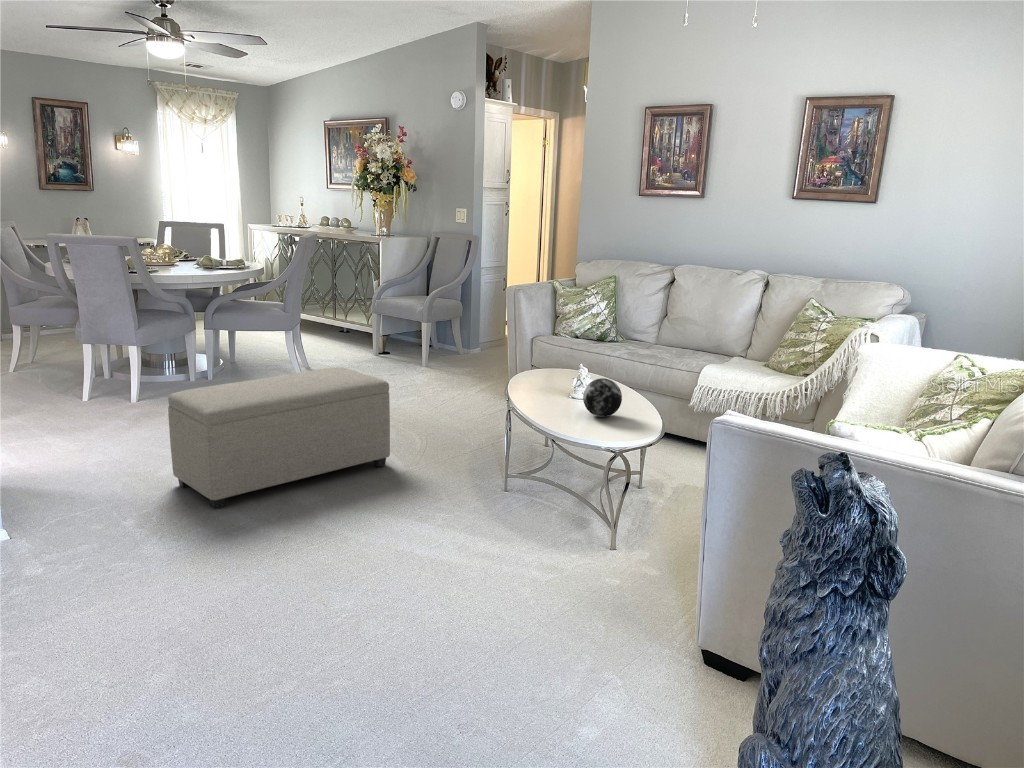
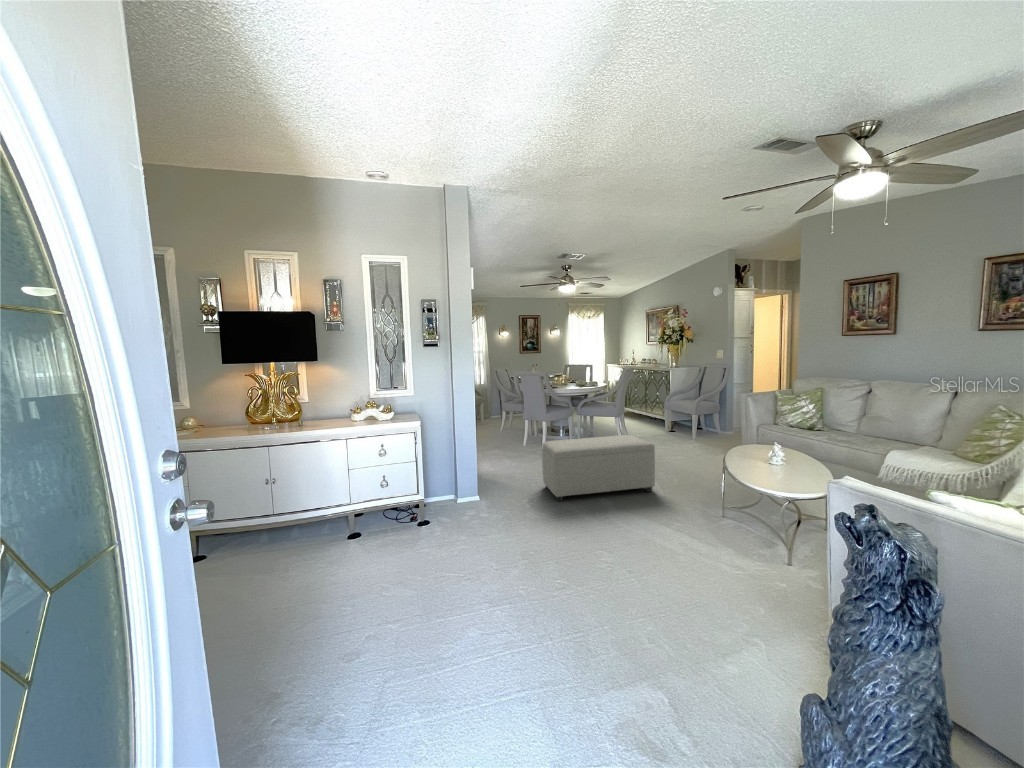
decorative orb: present [583,378,622,417] -> none [771,451,801,476]

